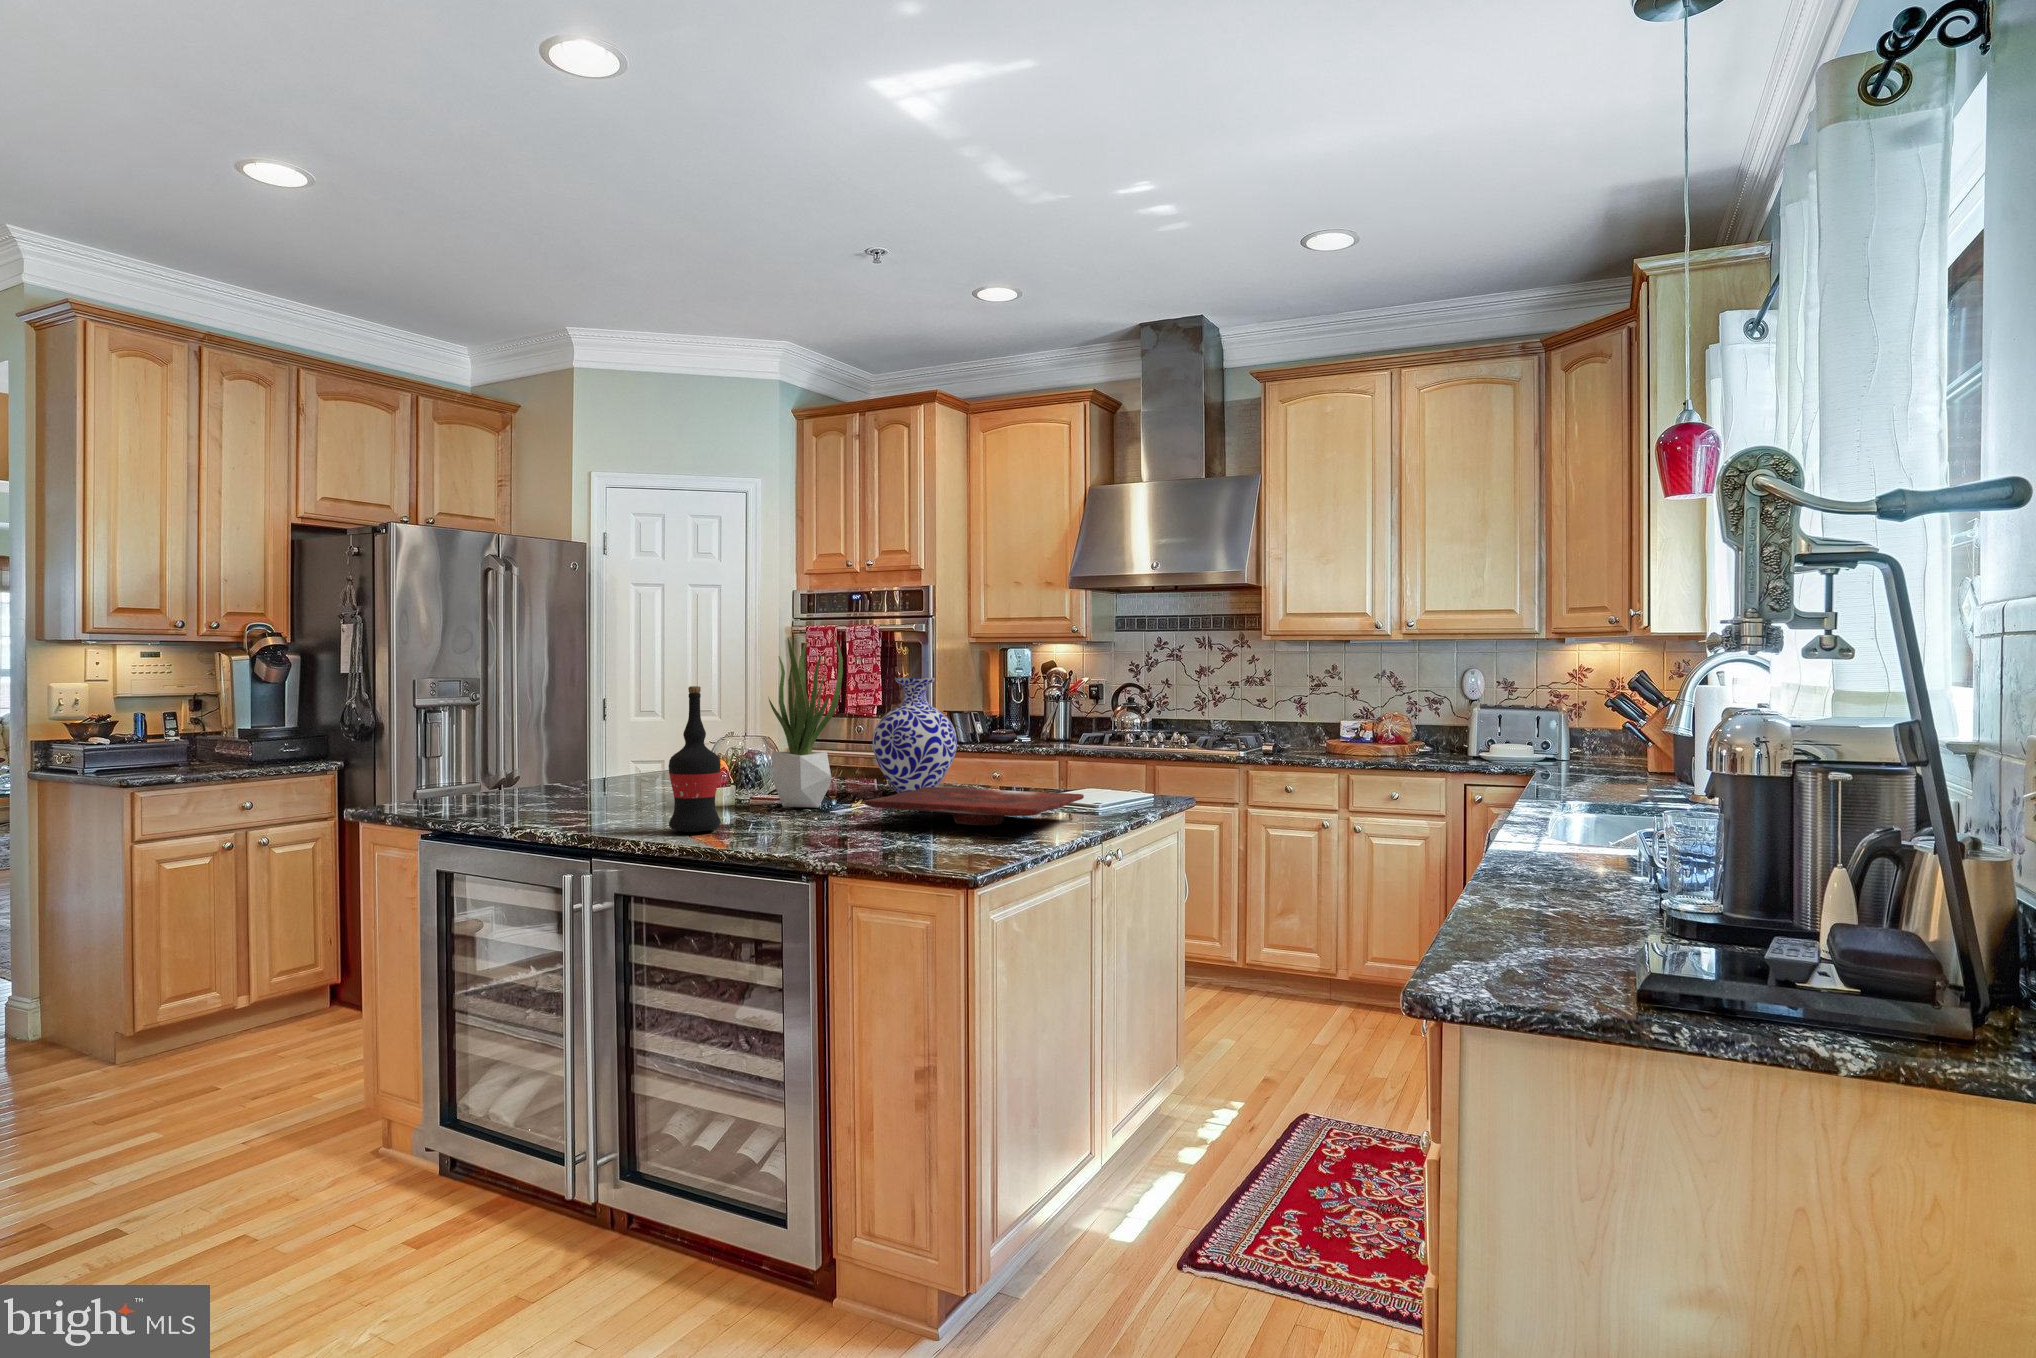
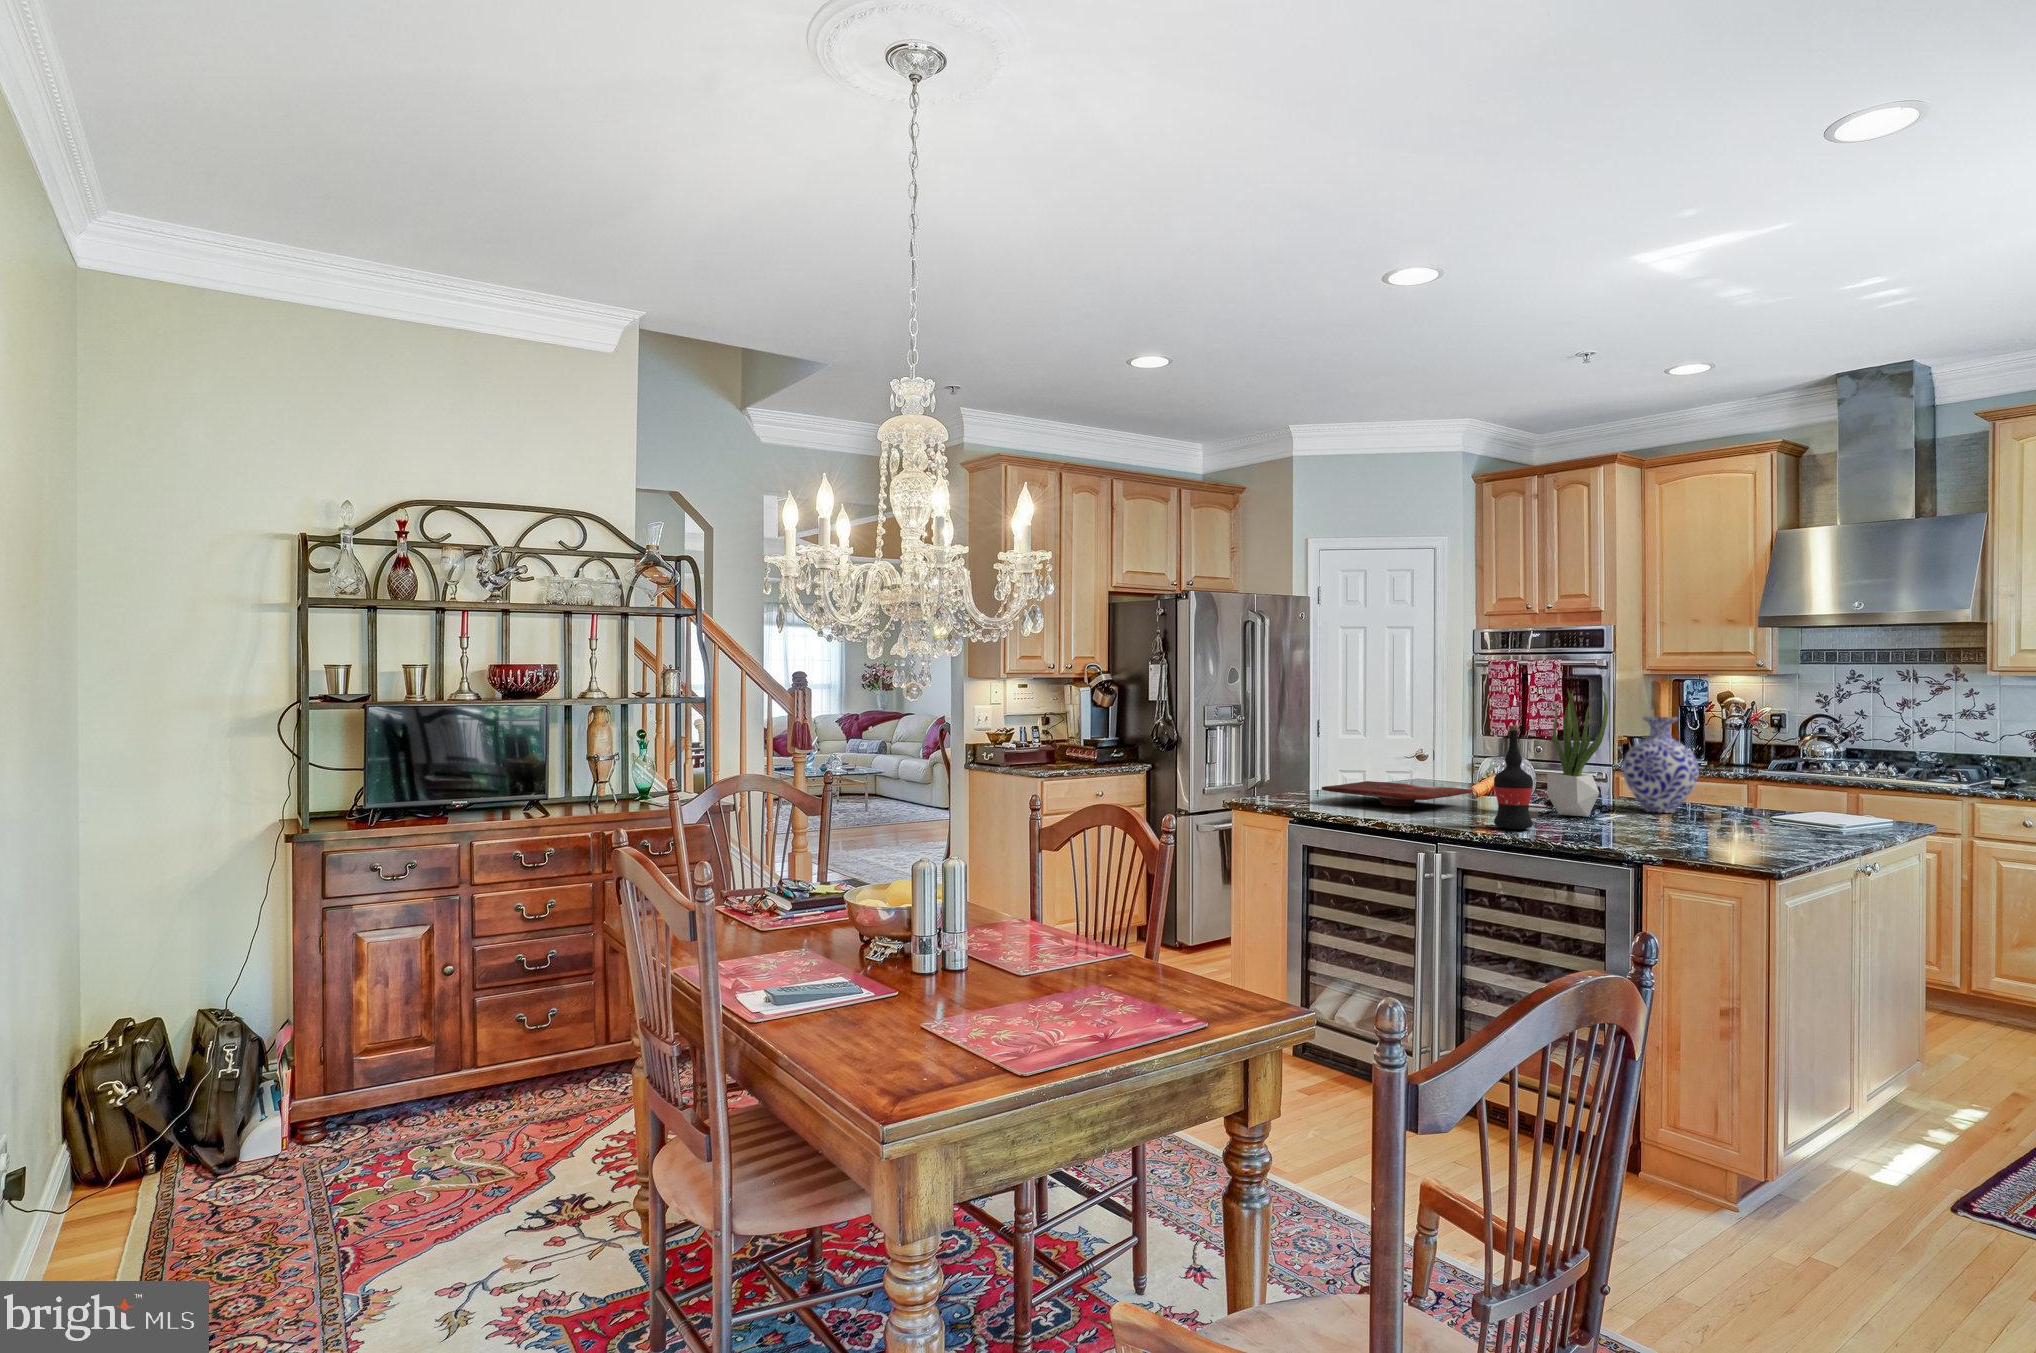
cutting board: present [865,787,1084,825] -> present [1322,781,1472,806]

